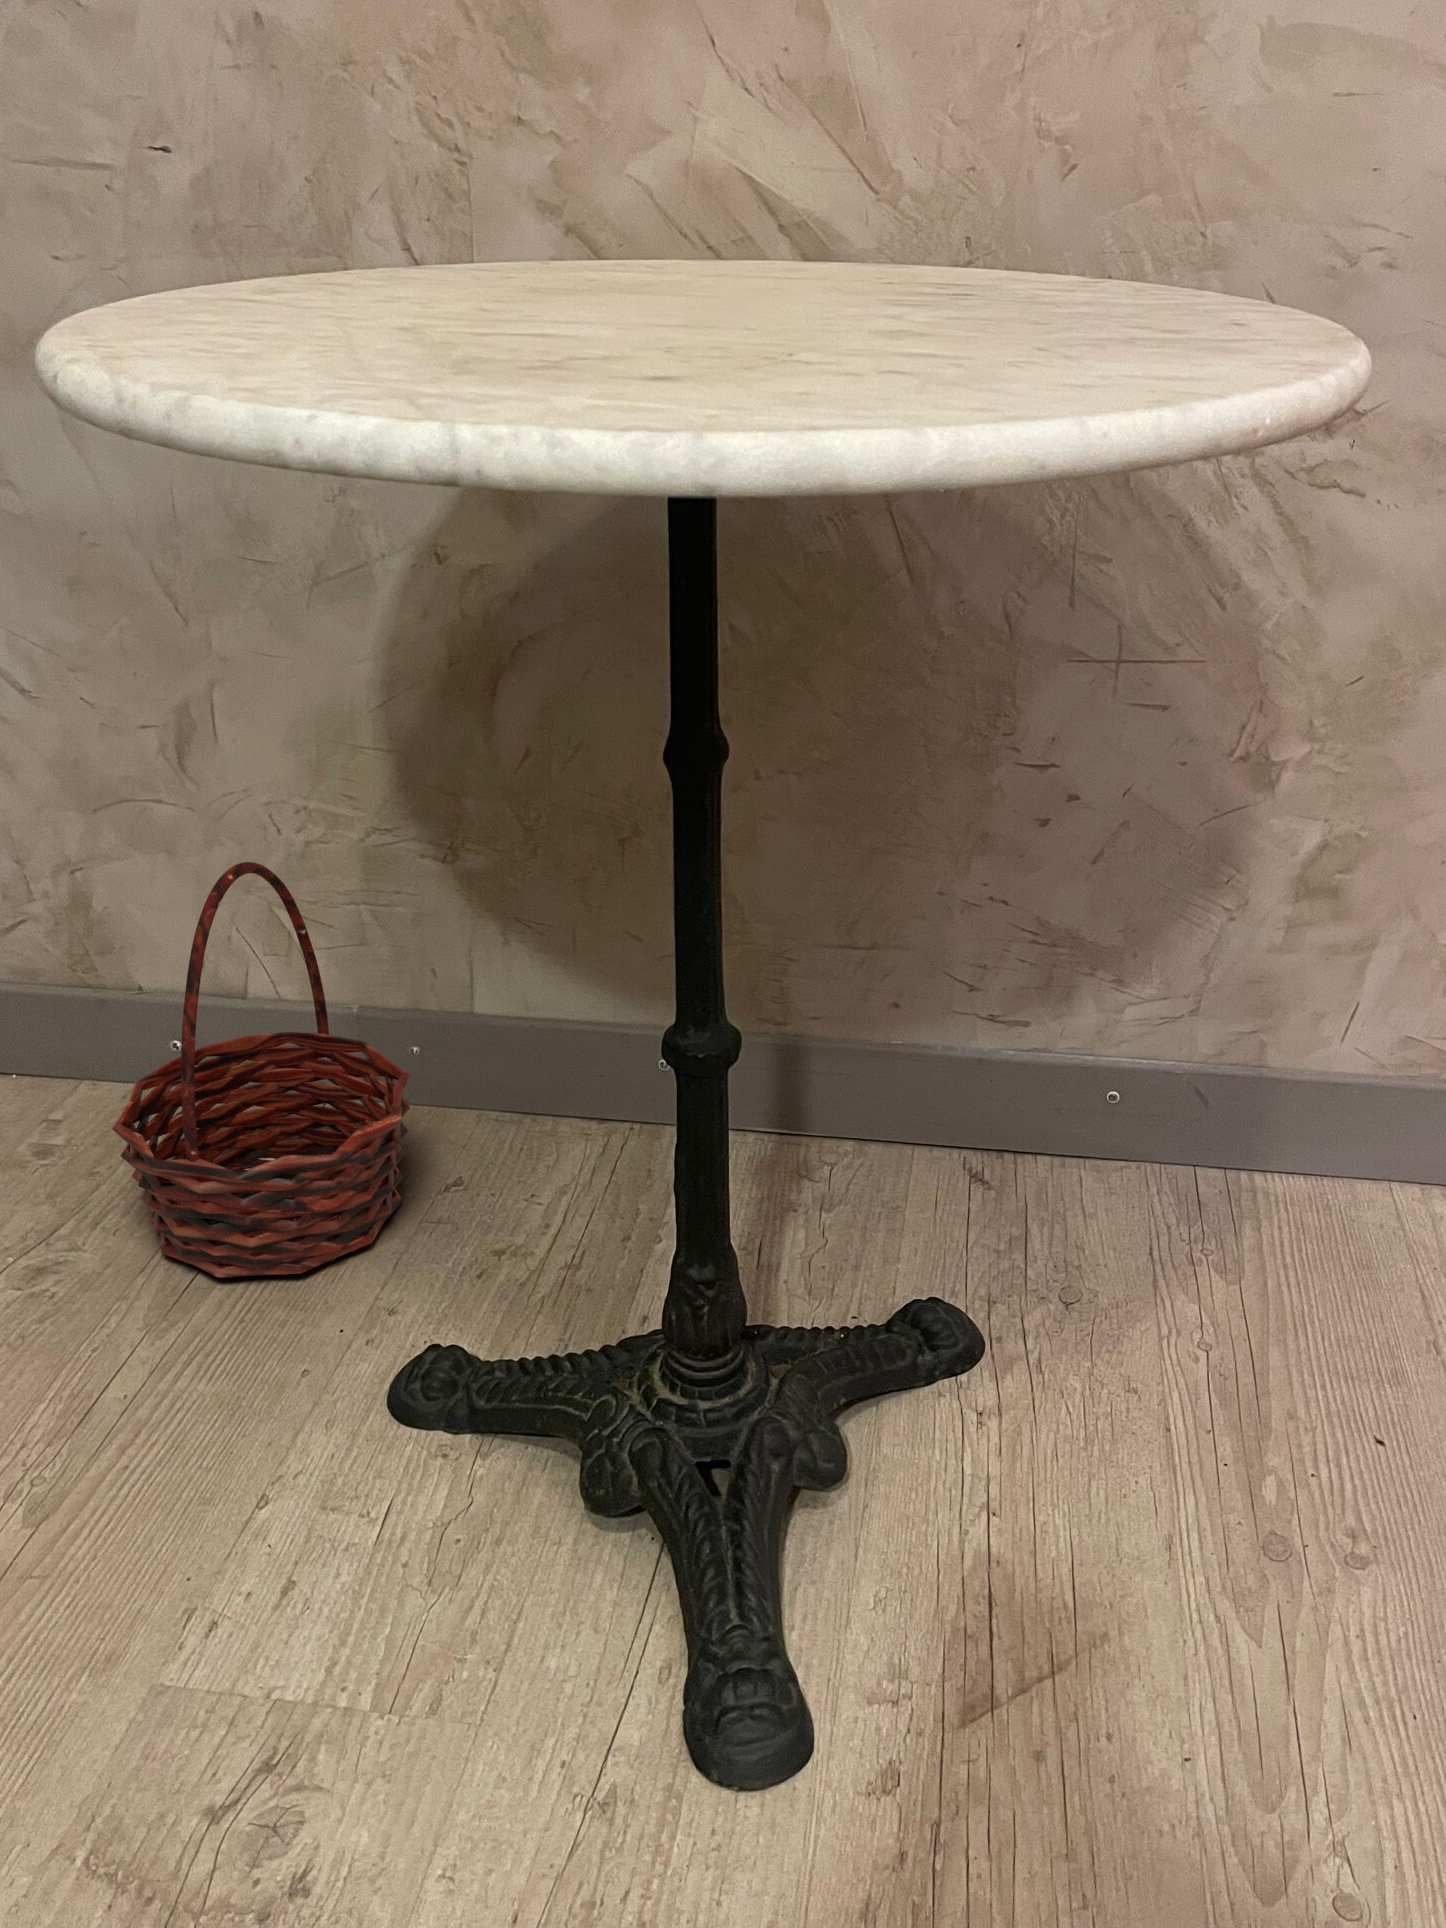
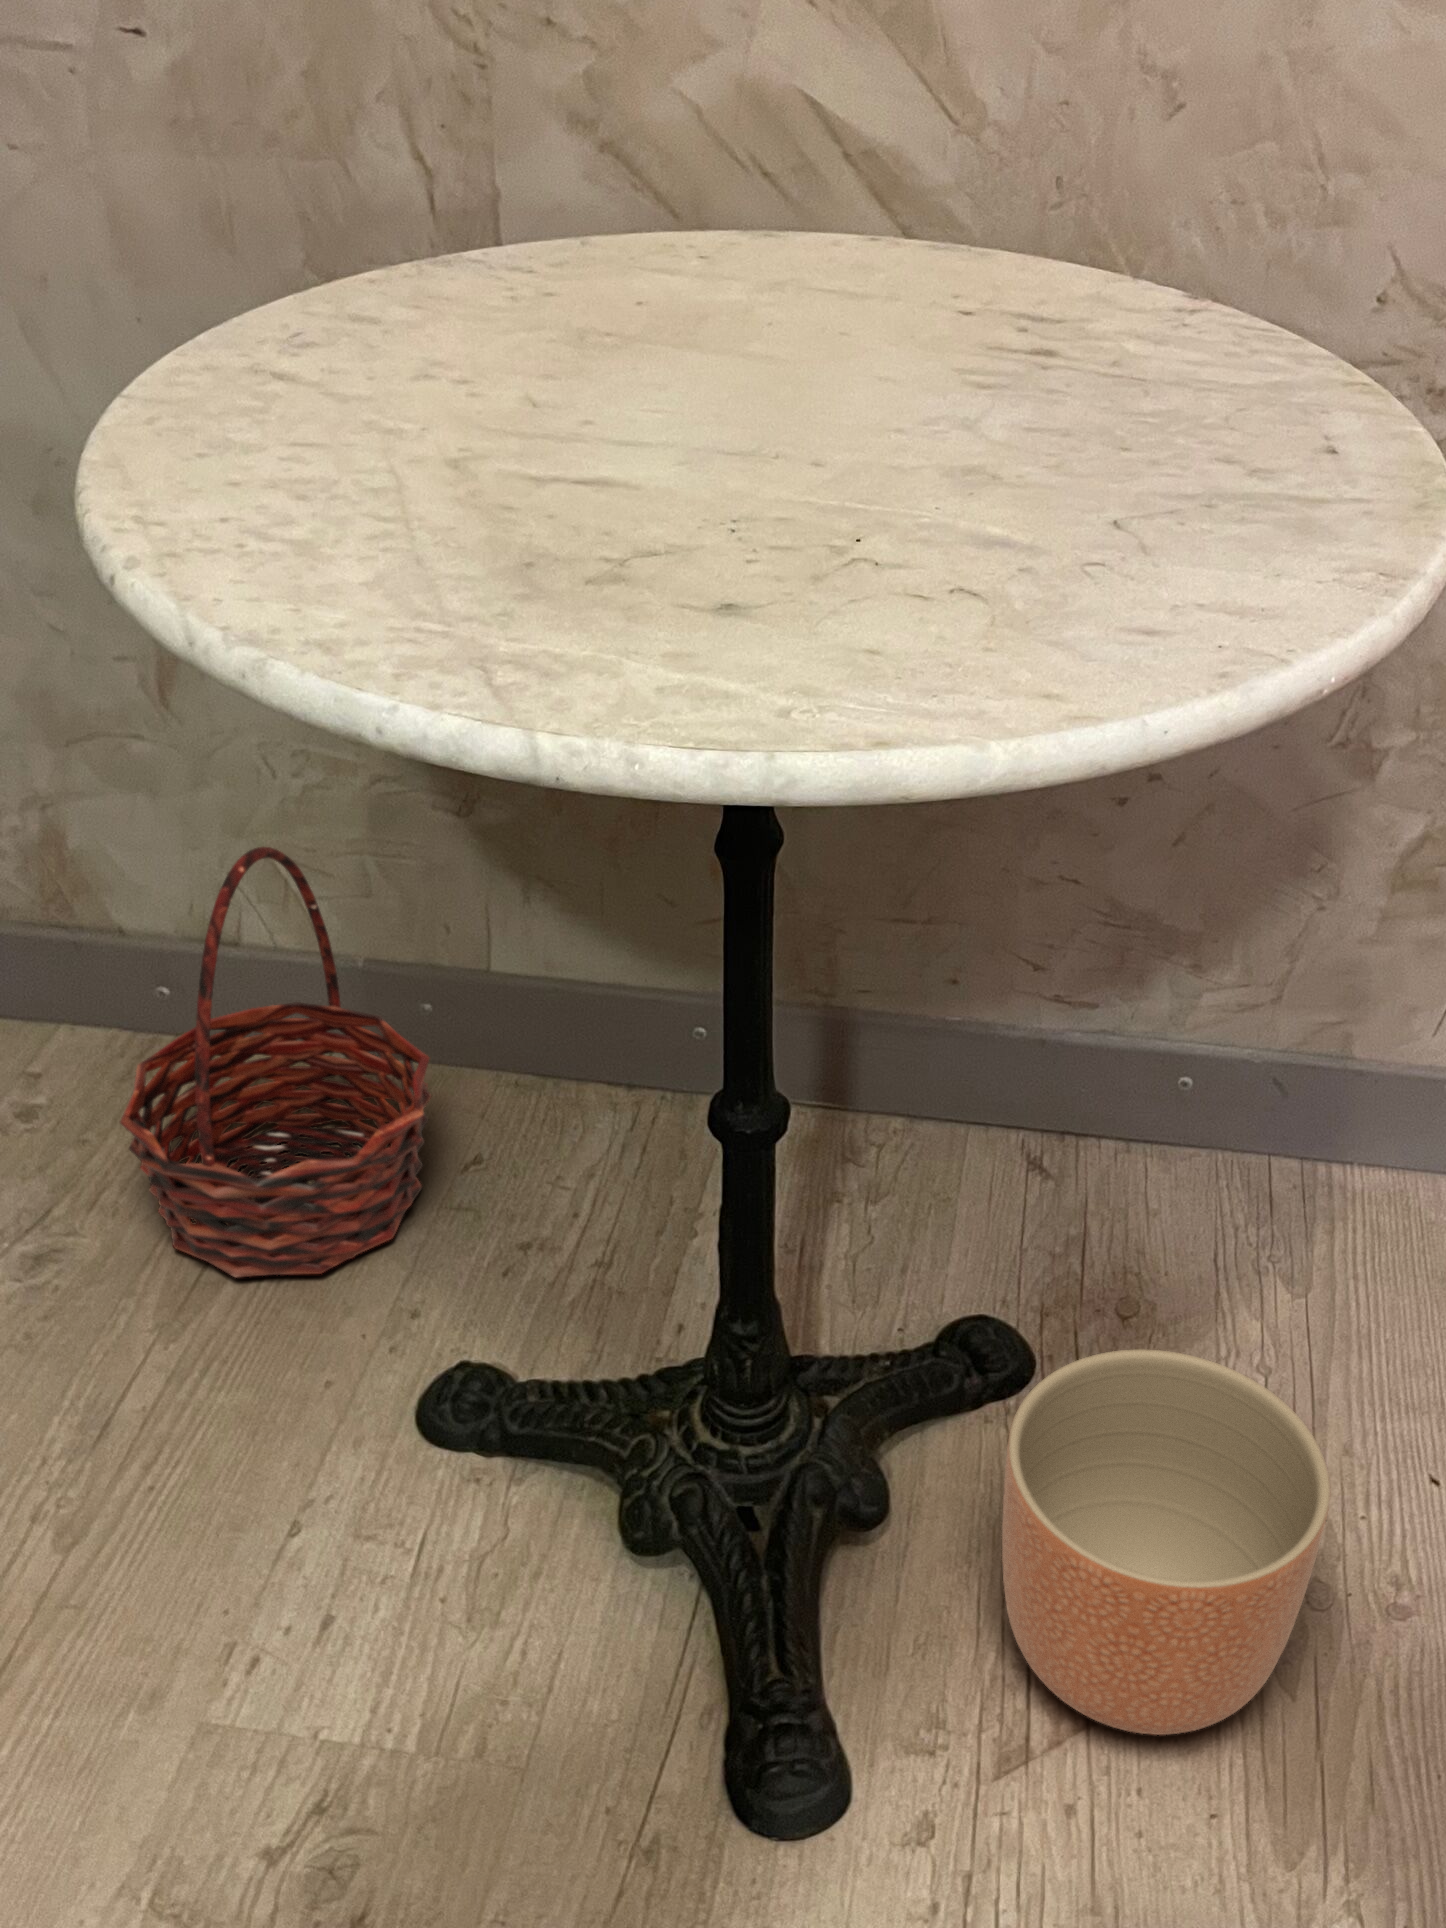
planter: none [962,1290,1287,1675] -> present [1002,1349,1330,1735]

